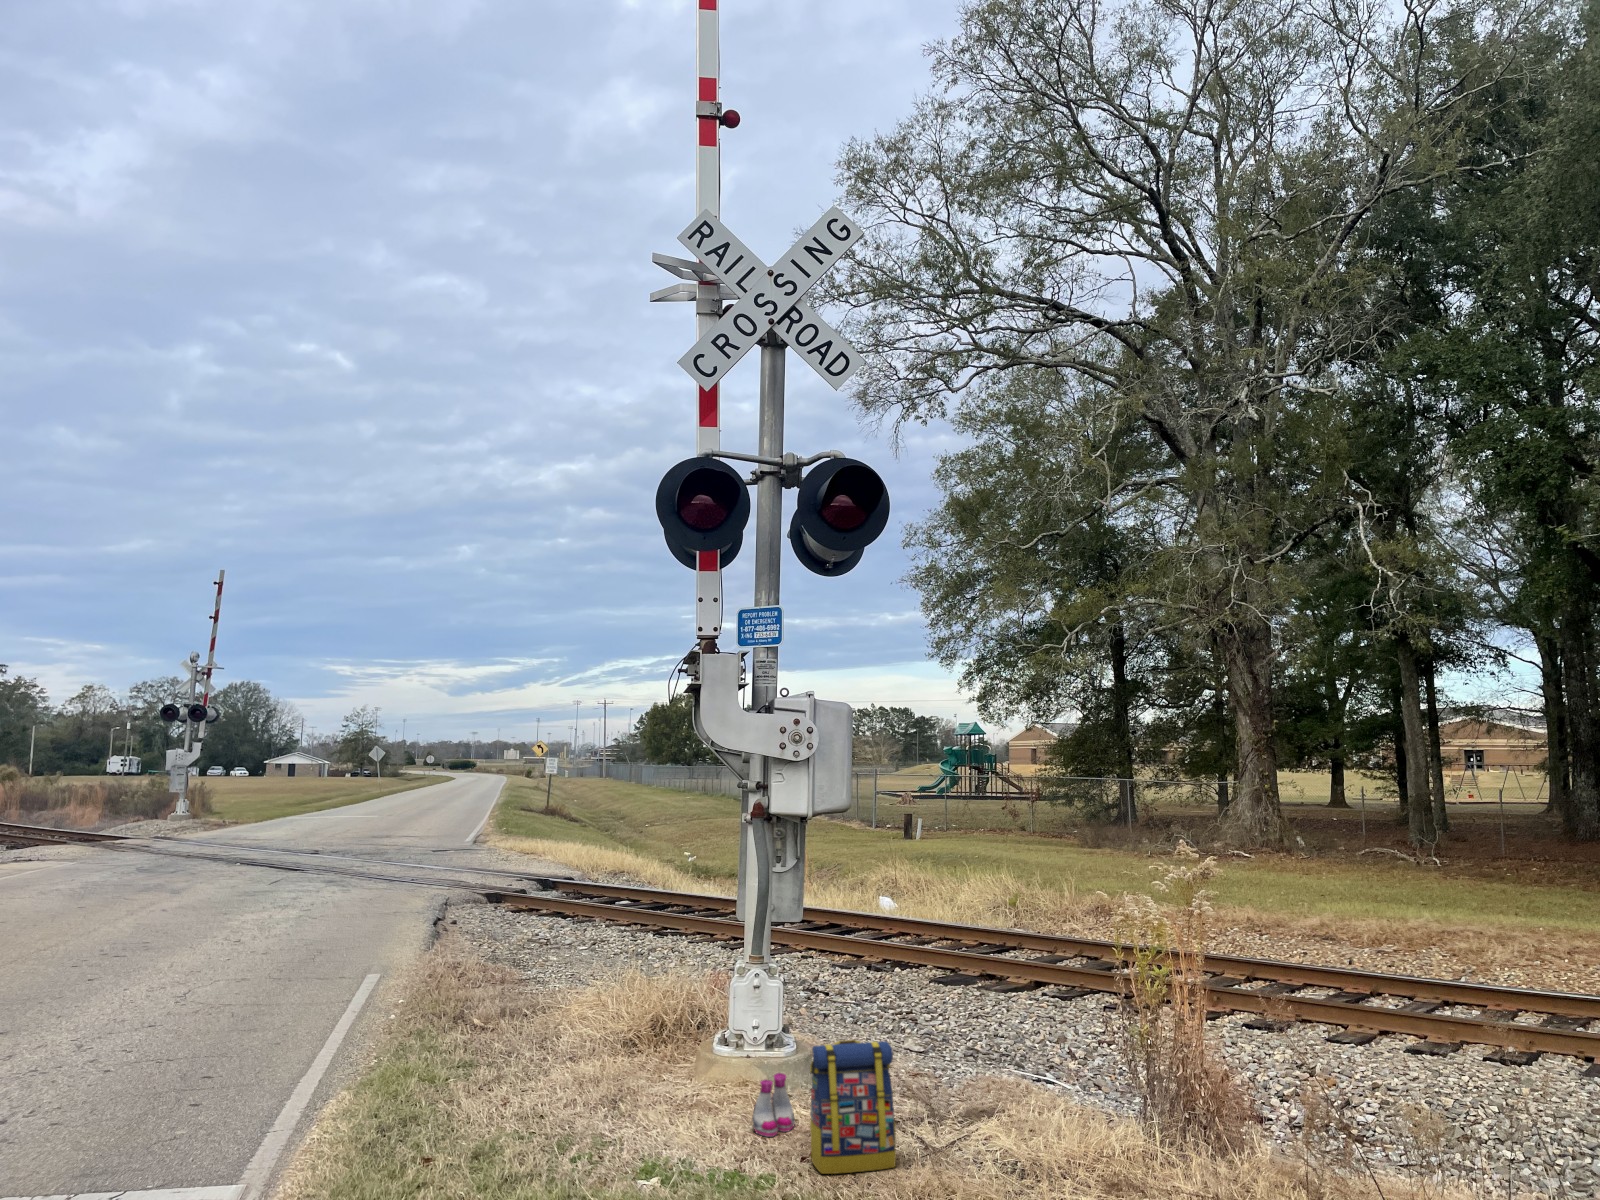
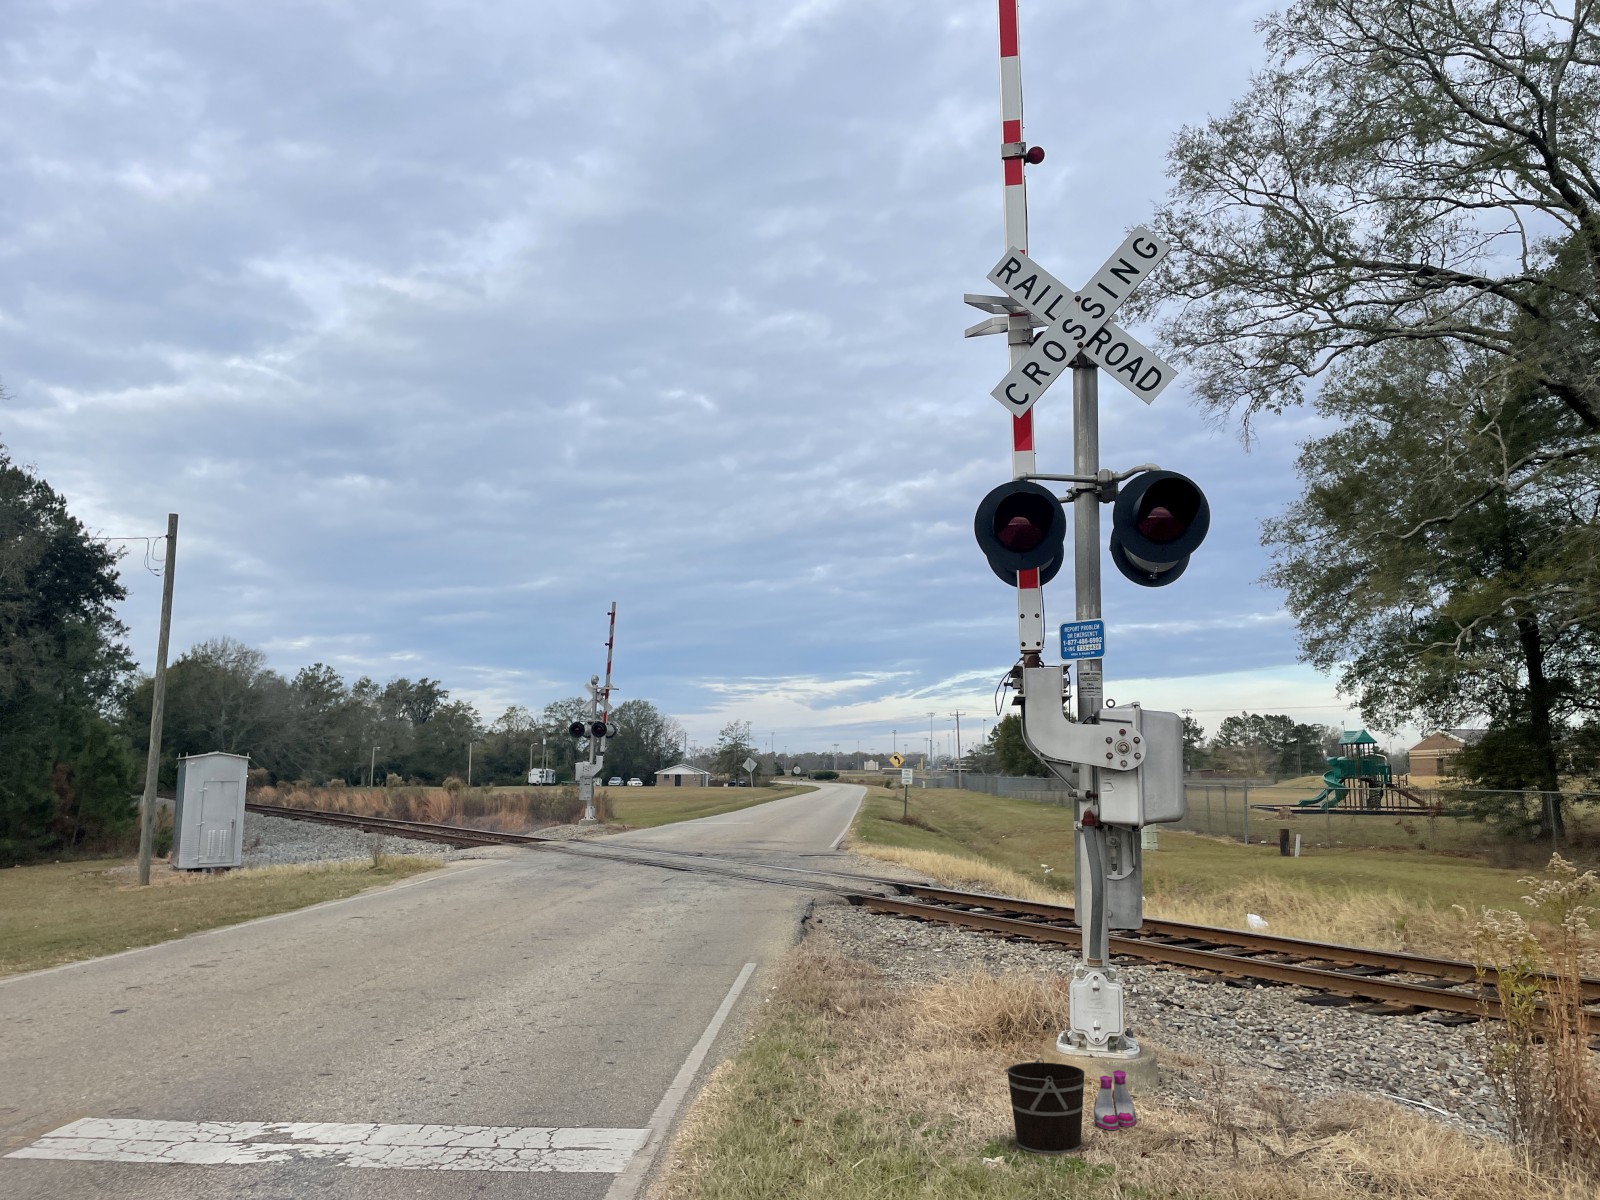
backpack: present [810,1040,896,1174] -> none [1144,1039,1235,1166]
bucket: none [663,1066,747,1170] -> present [1004,1058,1084,1154]

